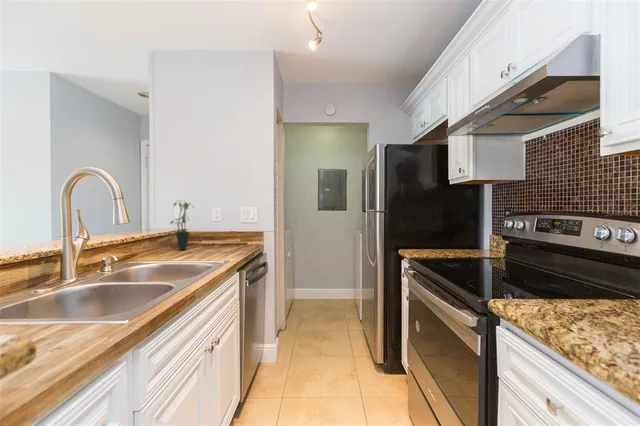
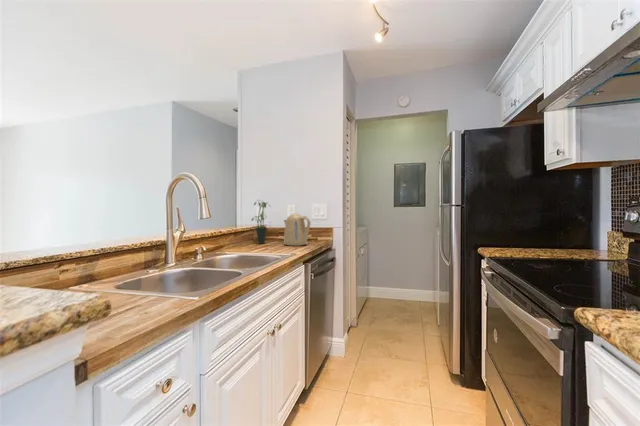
kettle: none [210,216,242,251] -> present [284,214,311,246]

